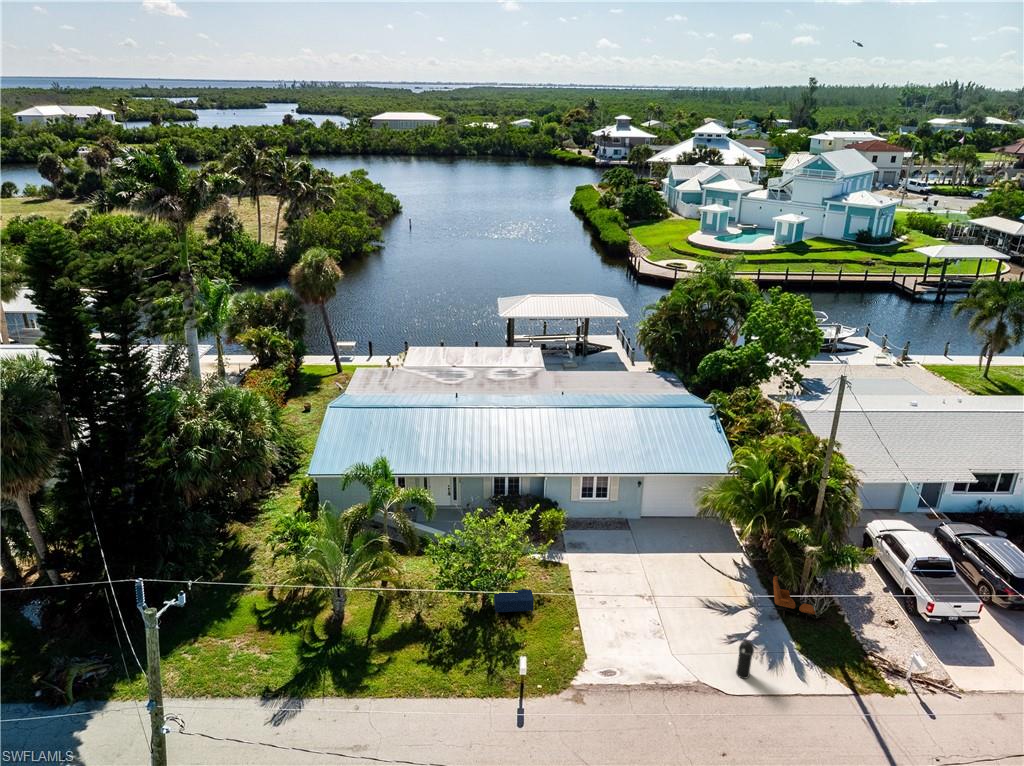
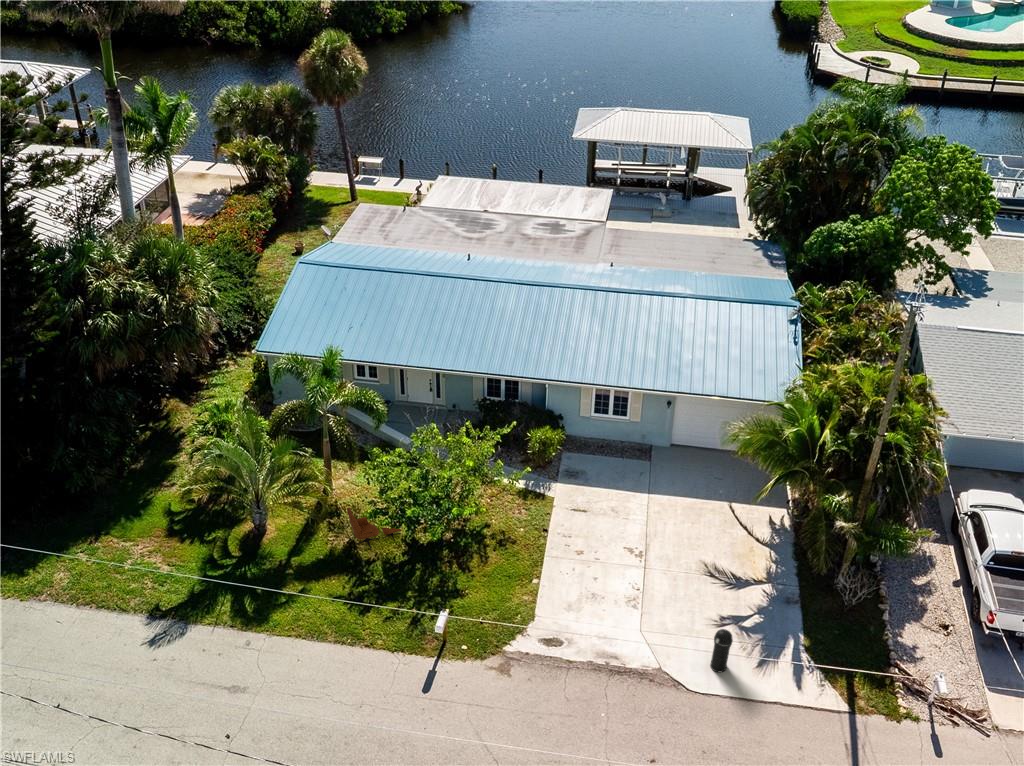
lounge chair: present [773,576,815,620] -> present [347,508,400,550]
bench: present [494,590,534,616] -> none [441,525,490,558]

